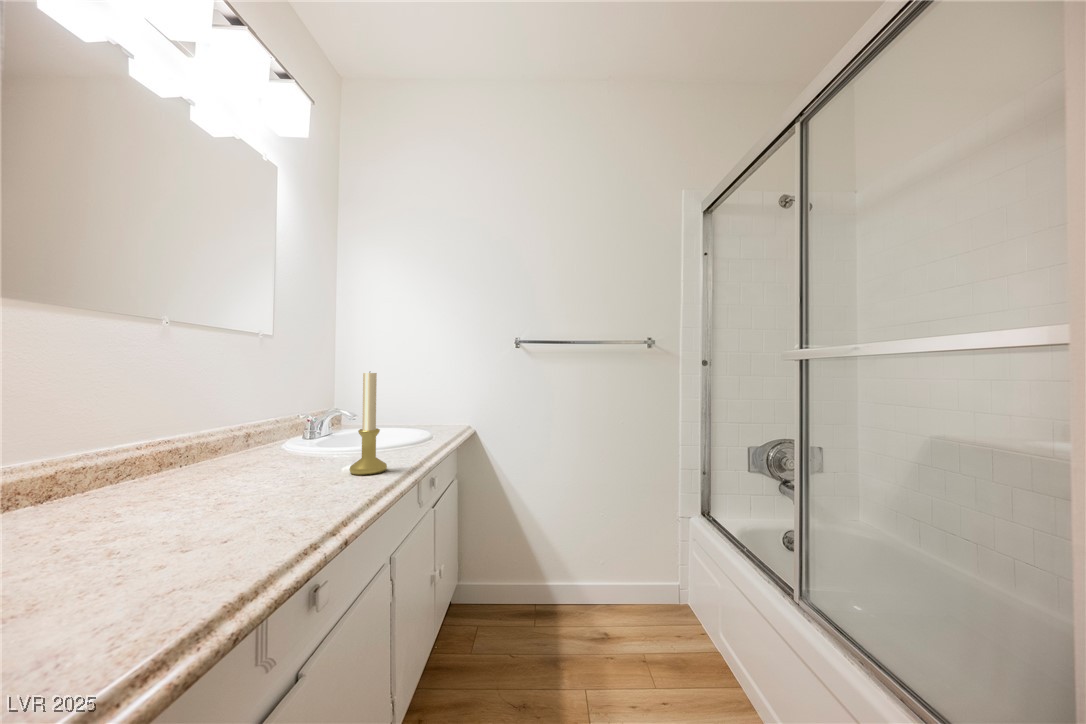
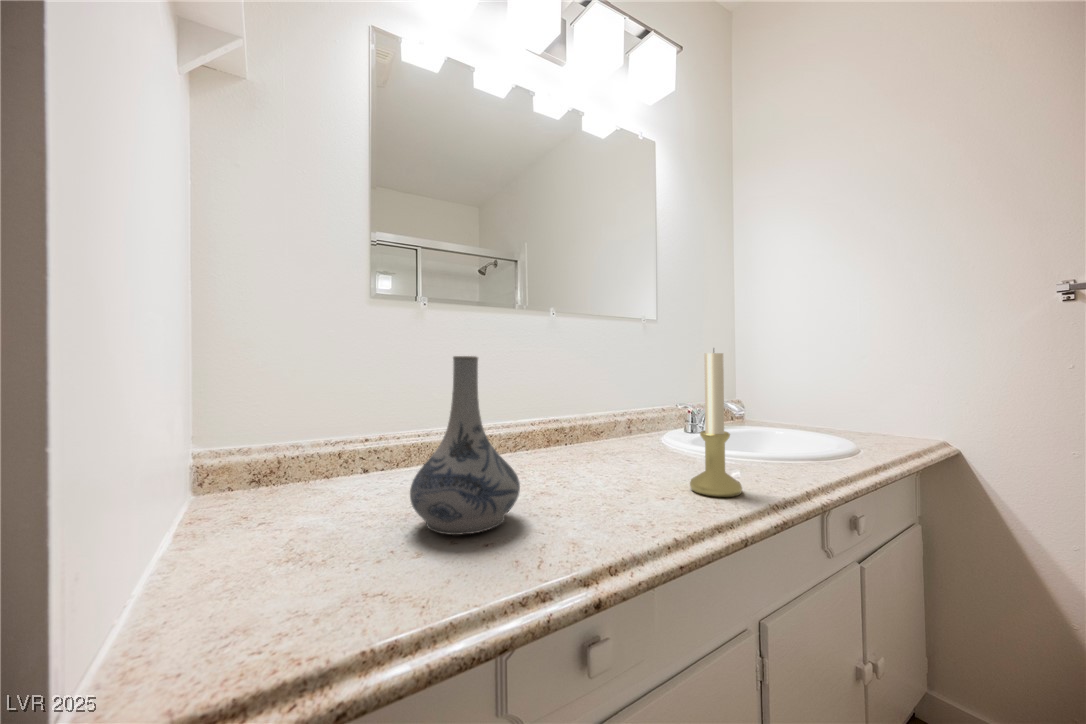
decorative vase: none [103,375,241,549] -> present [410,356,520,535]

